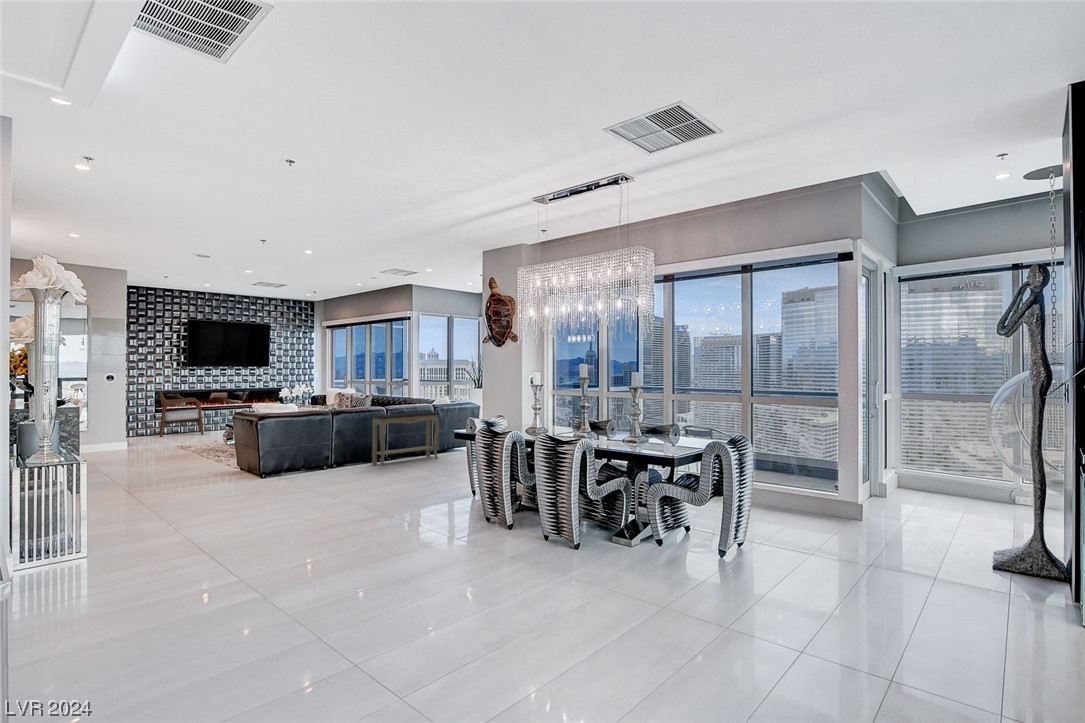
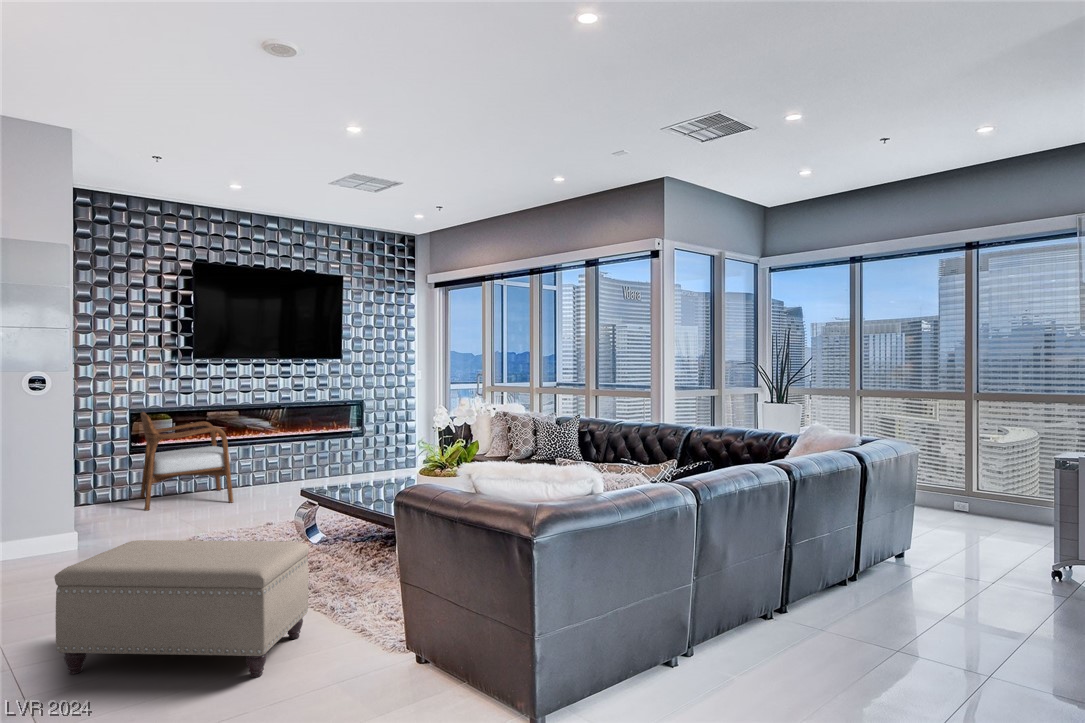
console table: present [371,412,439,466] -> none [843,477,979,674]
ottoman: none [118,430,205,467] -> present [54,540,309,677]

